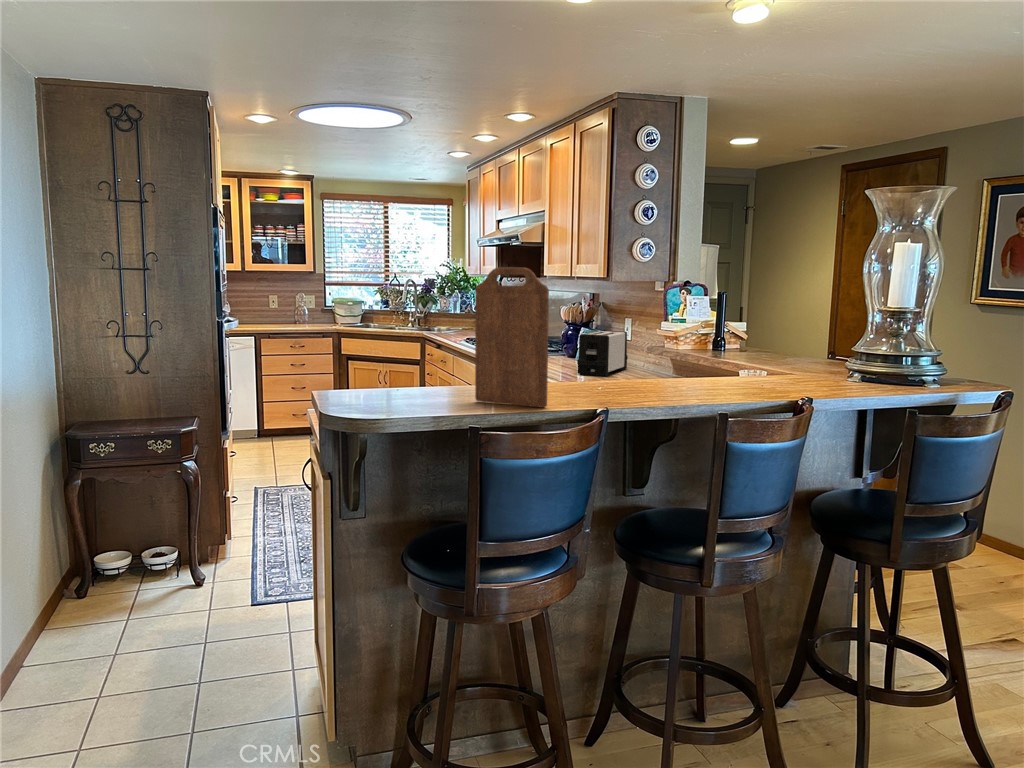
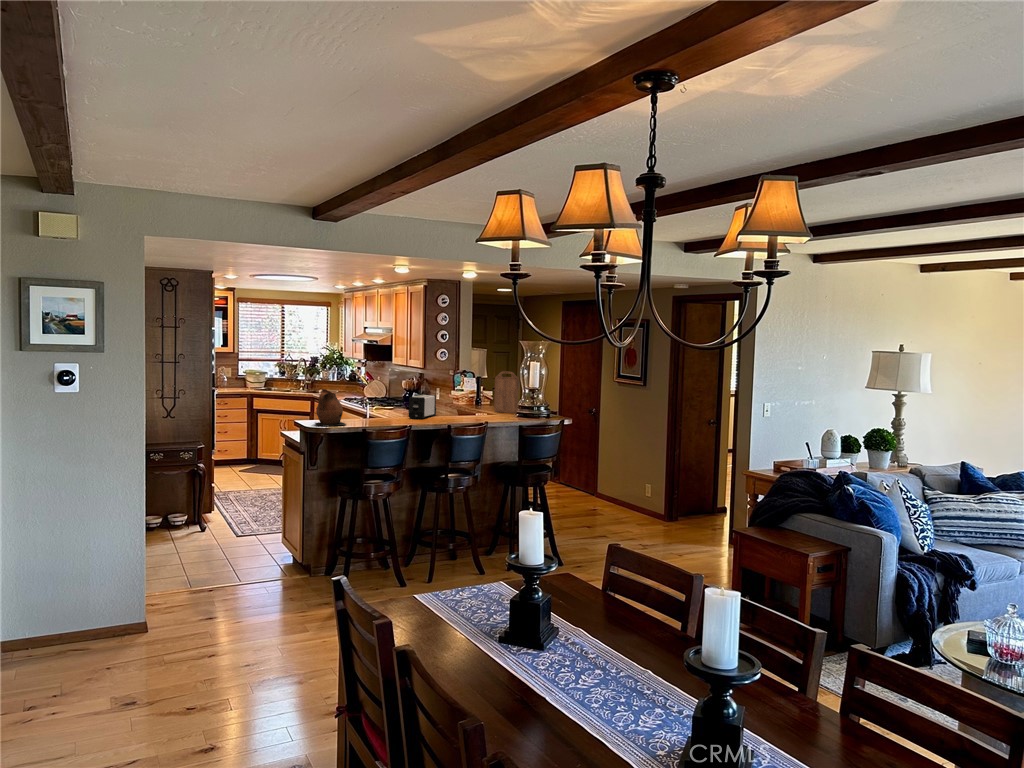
cutting board: present [475,267,549,408] -> present [494,371,518,413]
ceramic pitcher: none [352,307,438,409] -> present [315,389,346,426]

